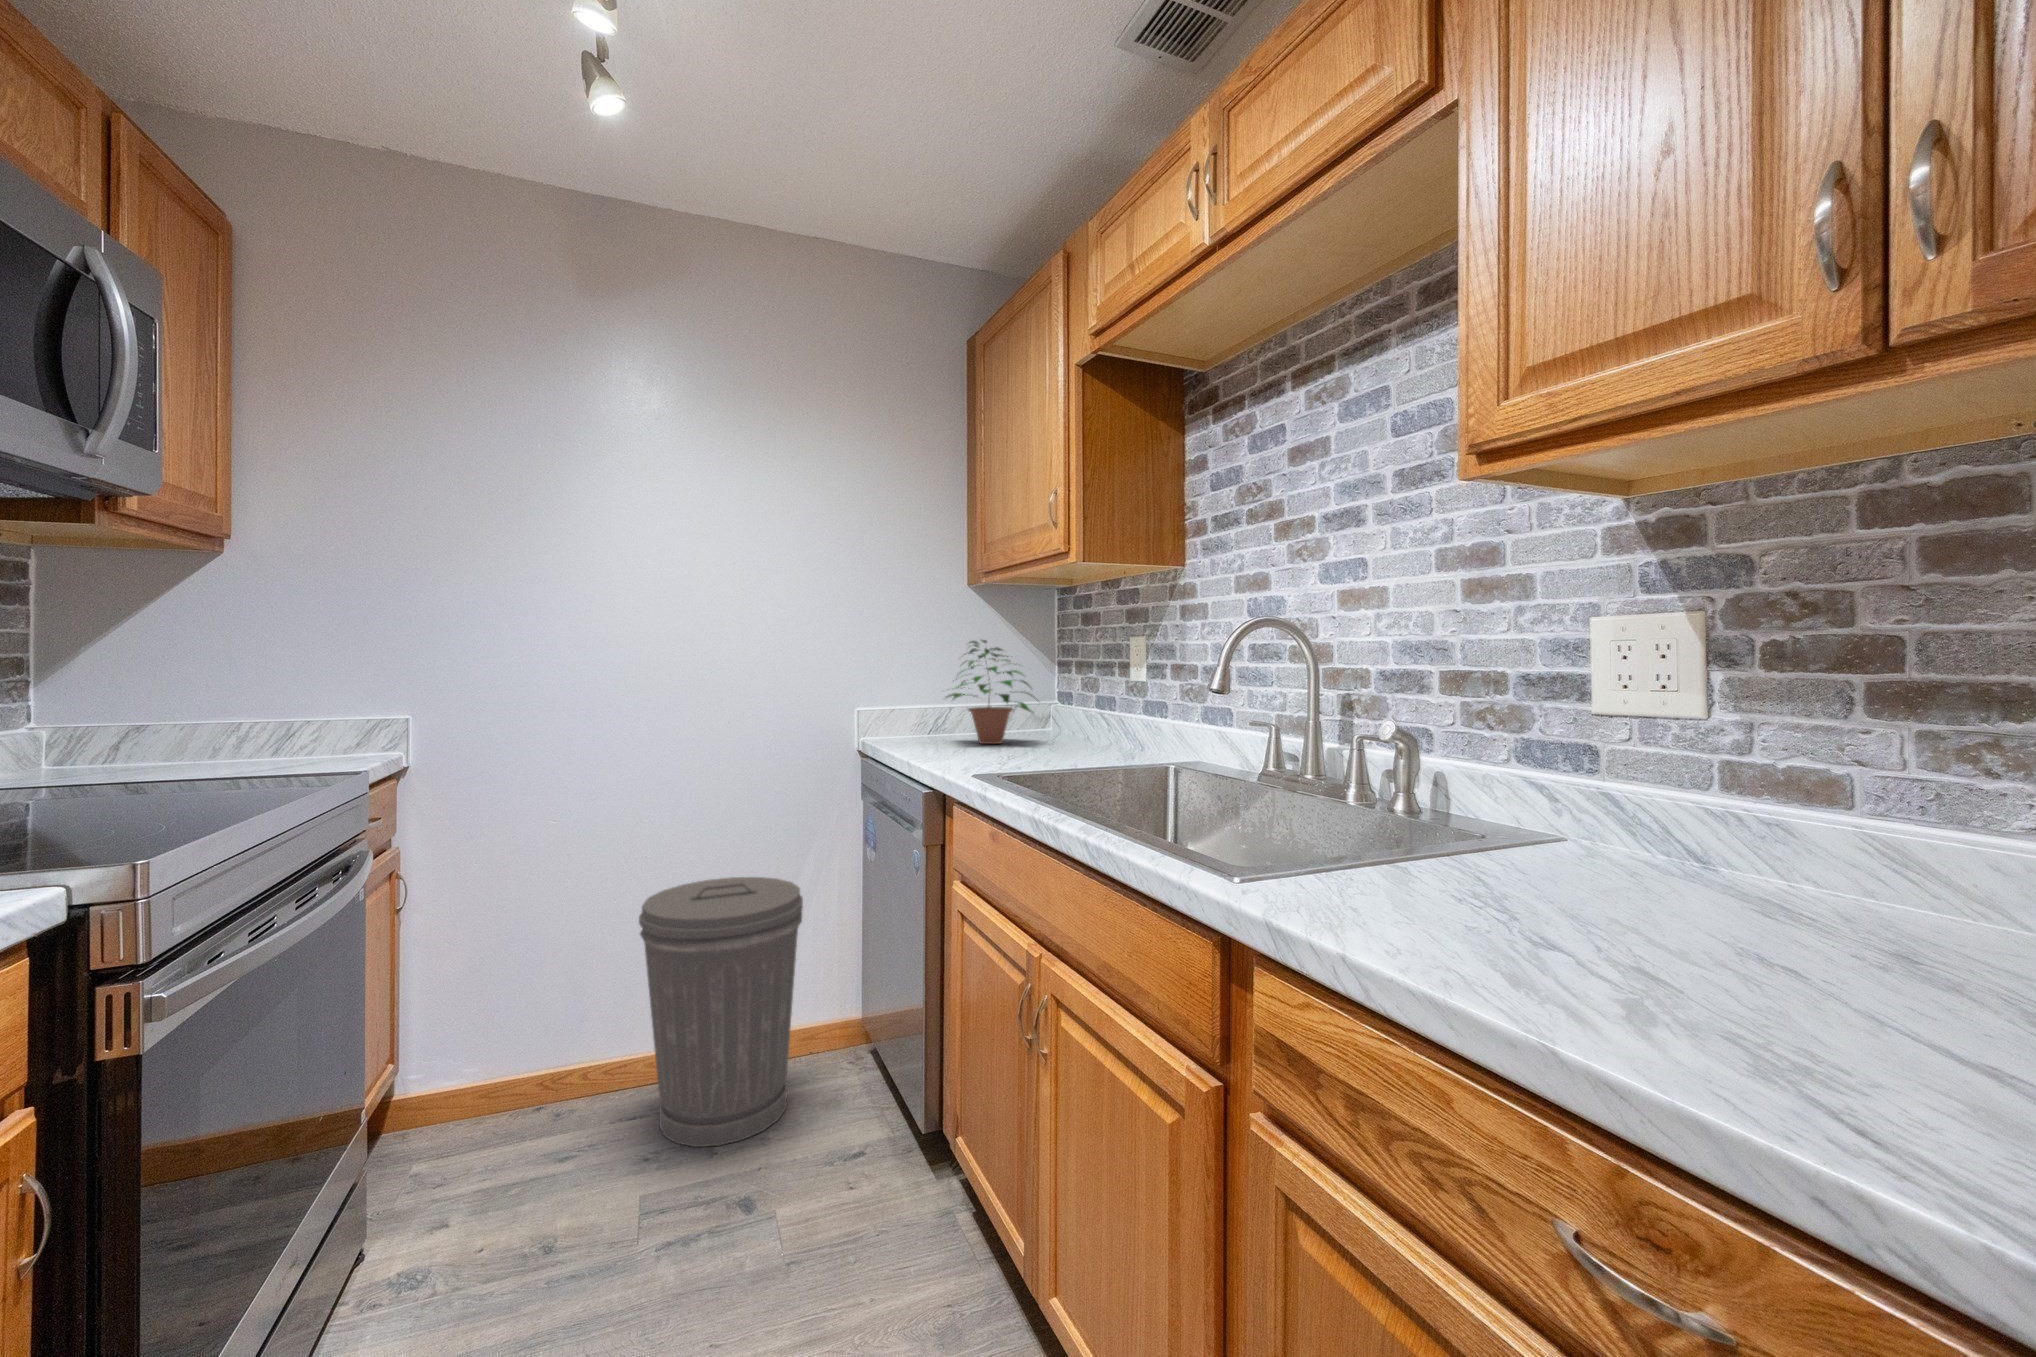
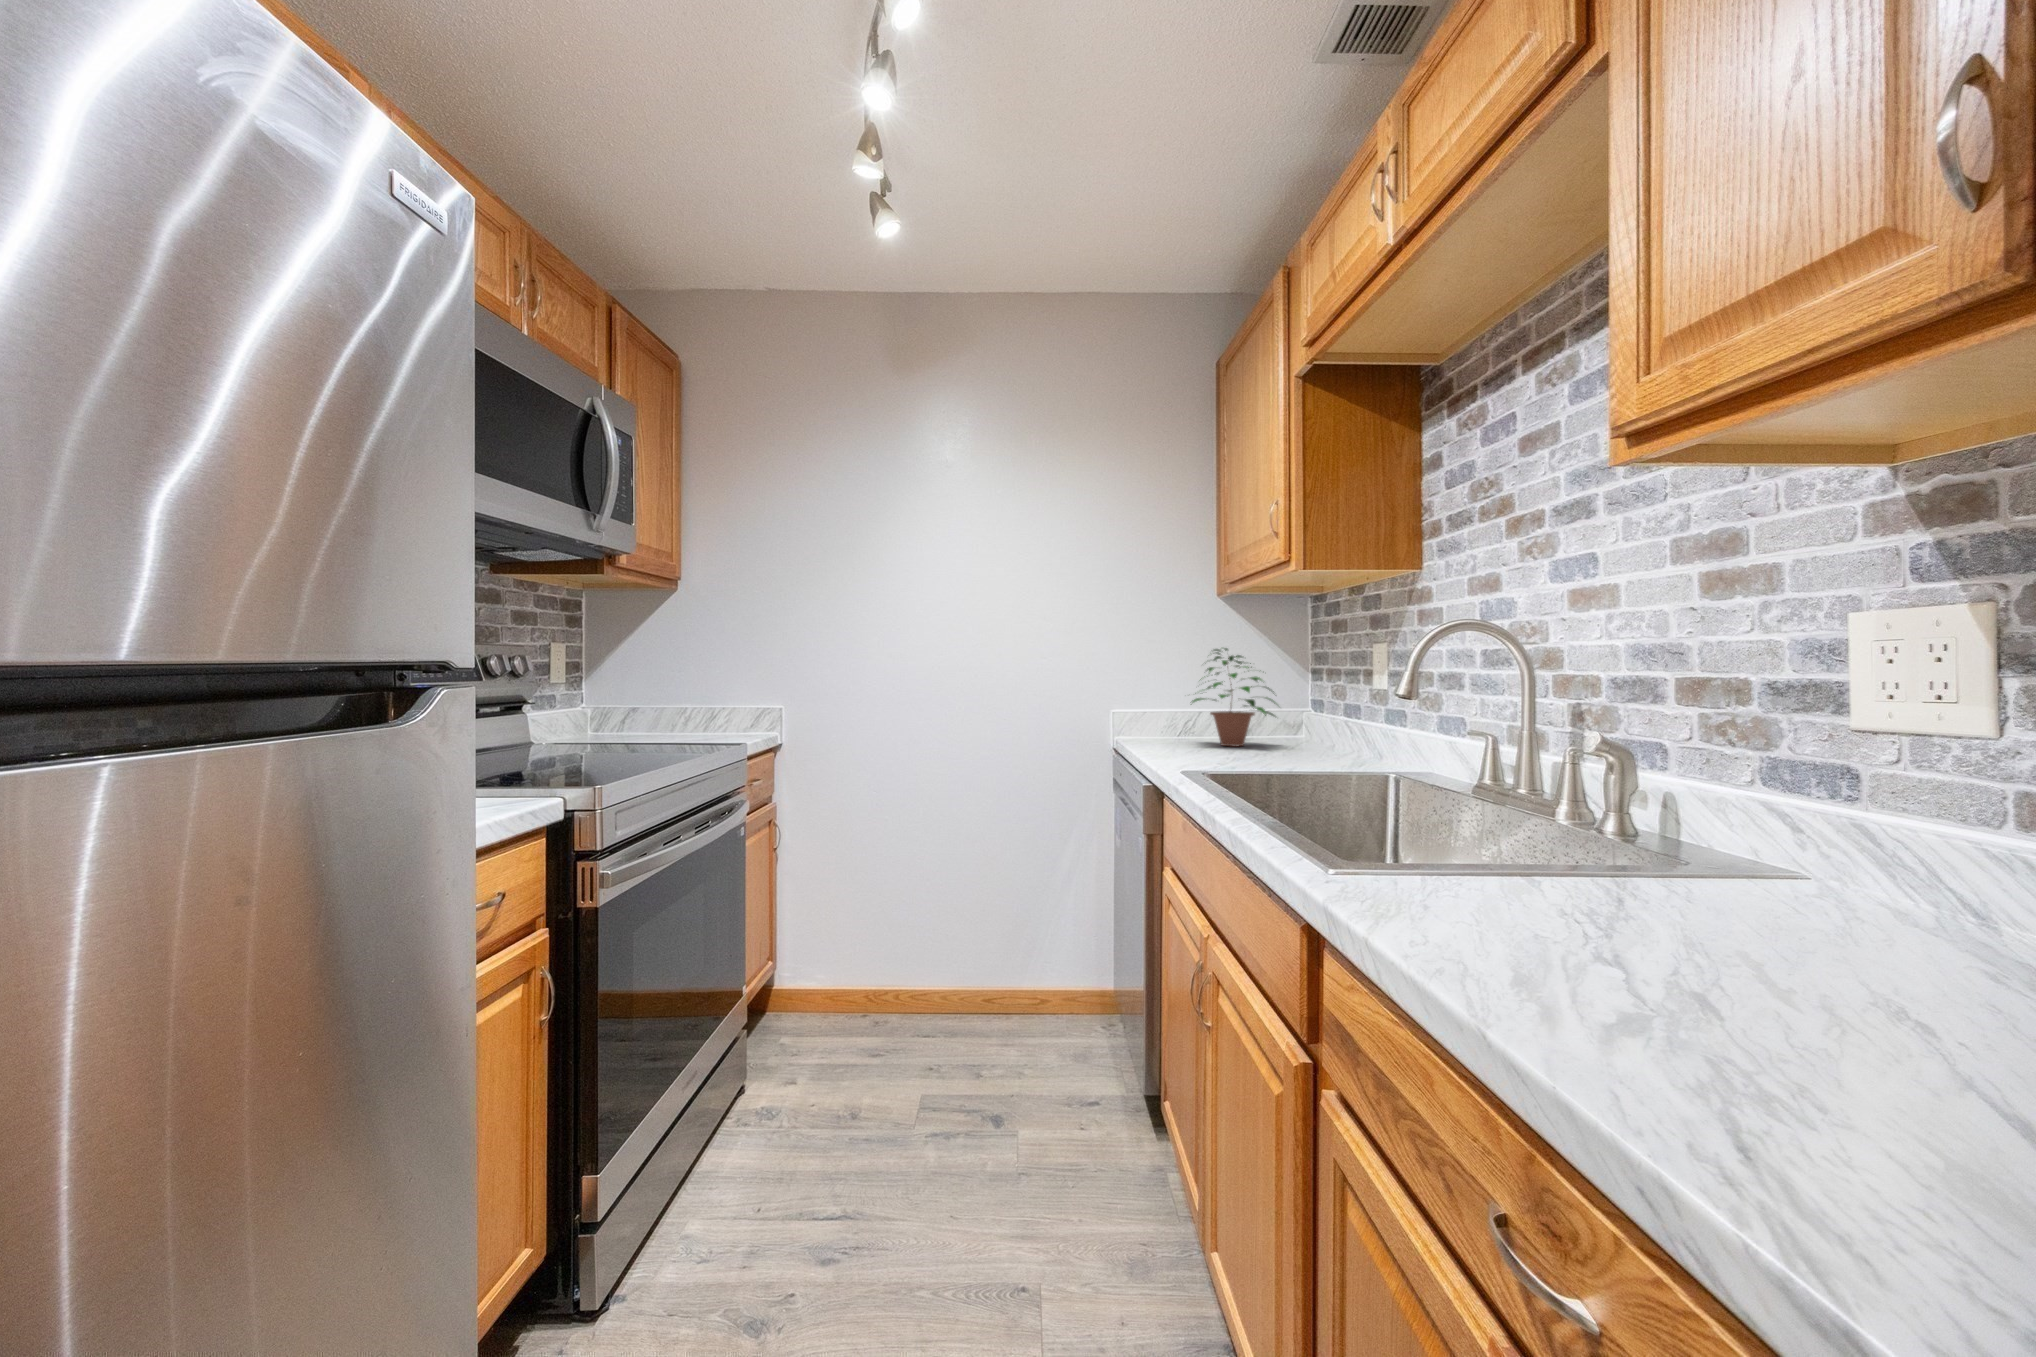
trash can: present [639,877,803,1147] -> none [929,847,1056,1063]

